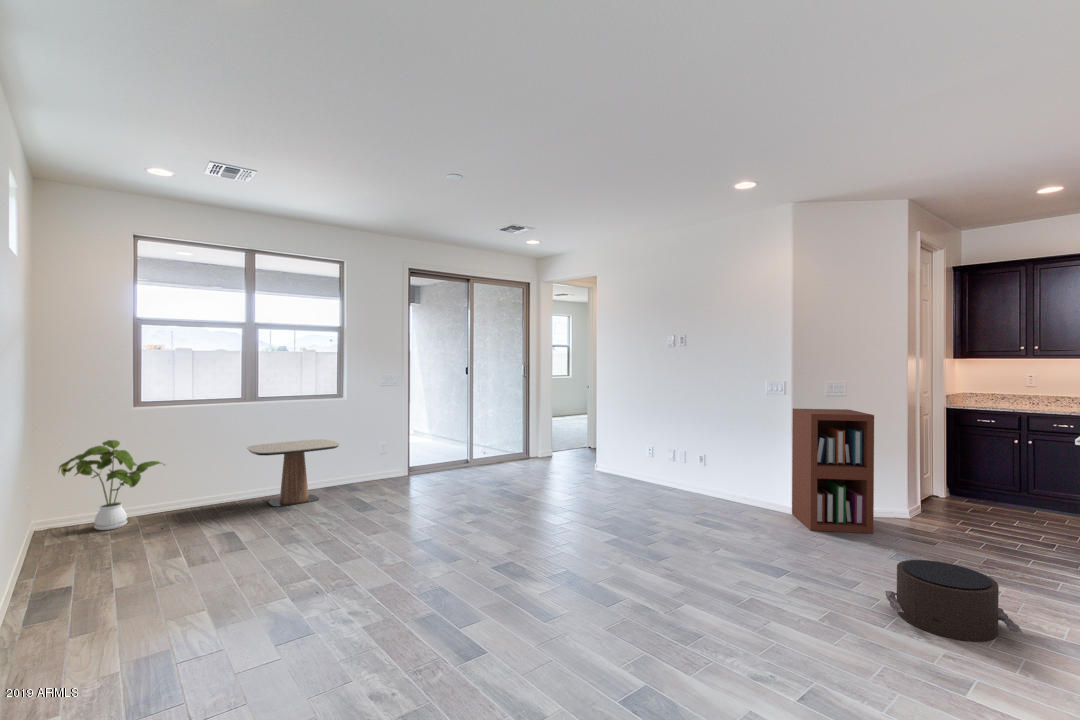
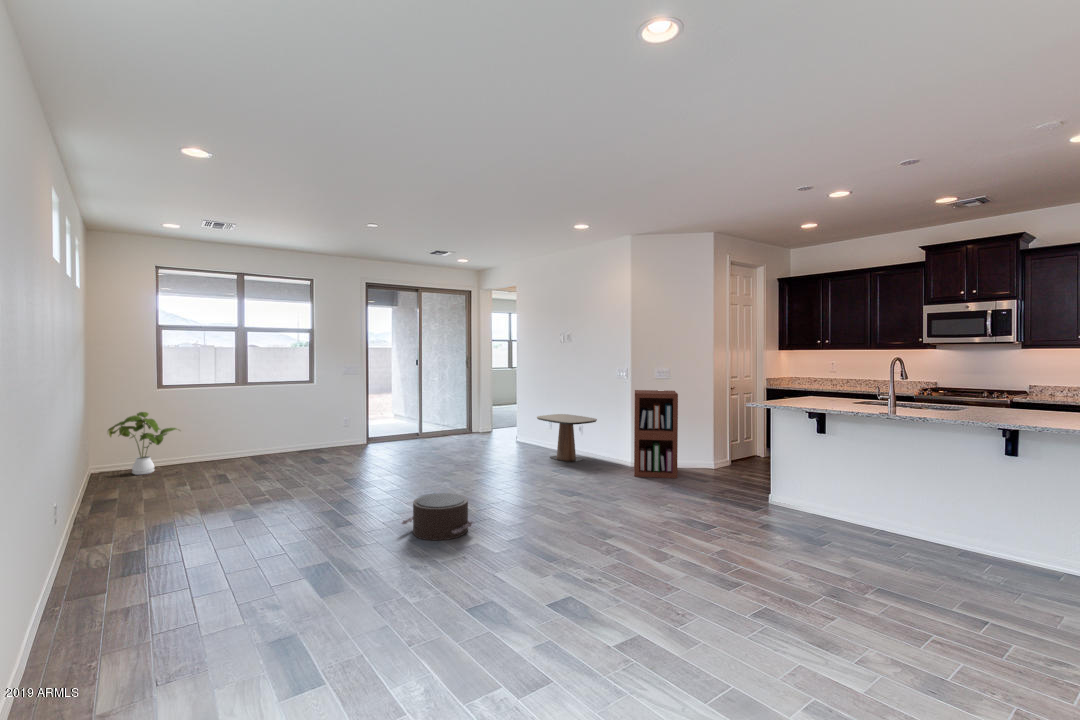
side table: present [247,439,339,507] -> present [537,414,597,462]
pouf: present [885,560,1022,642] -> present [402,493,473,540]

